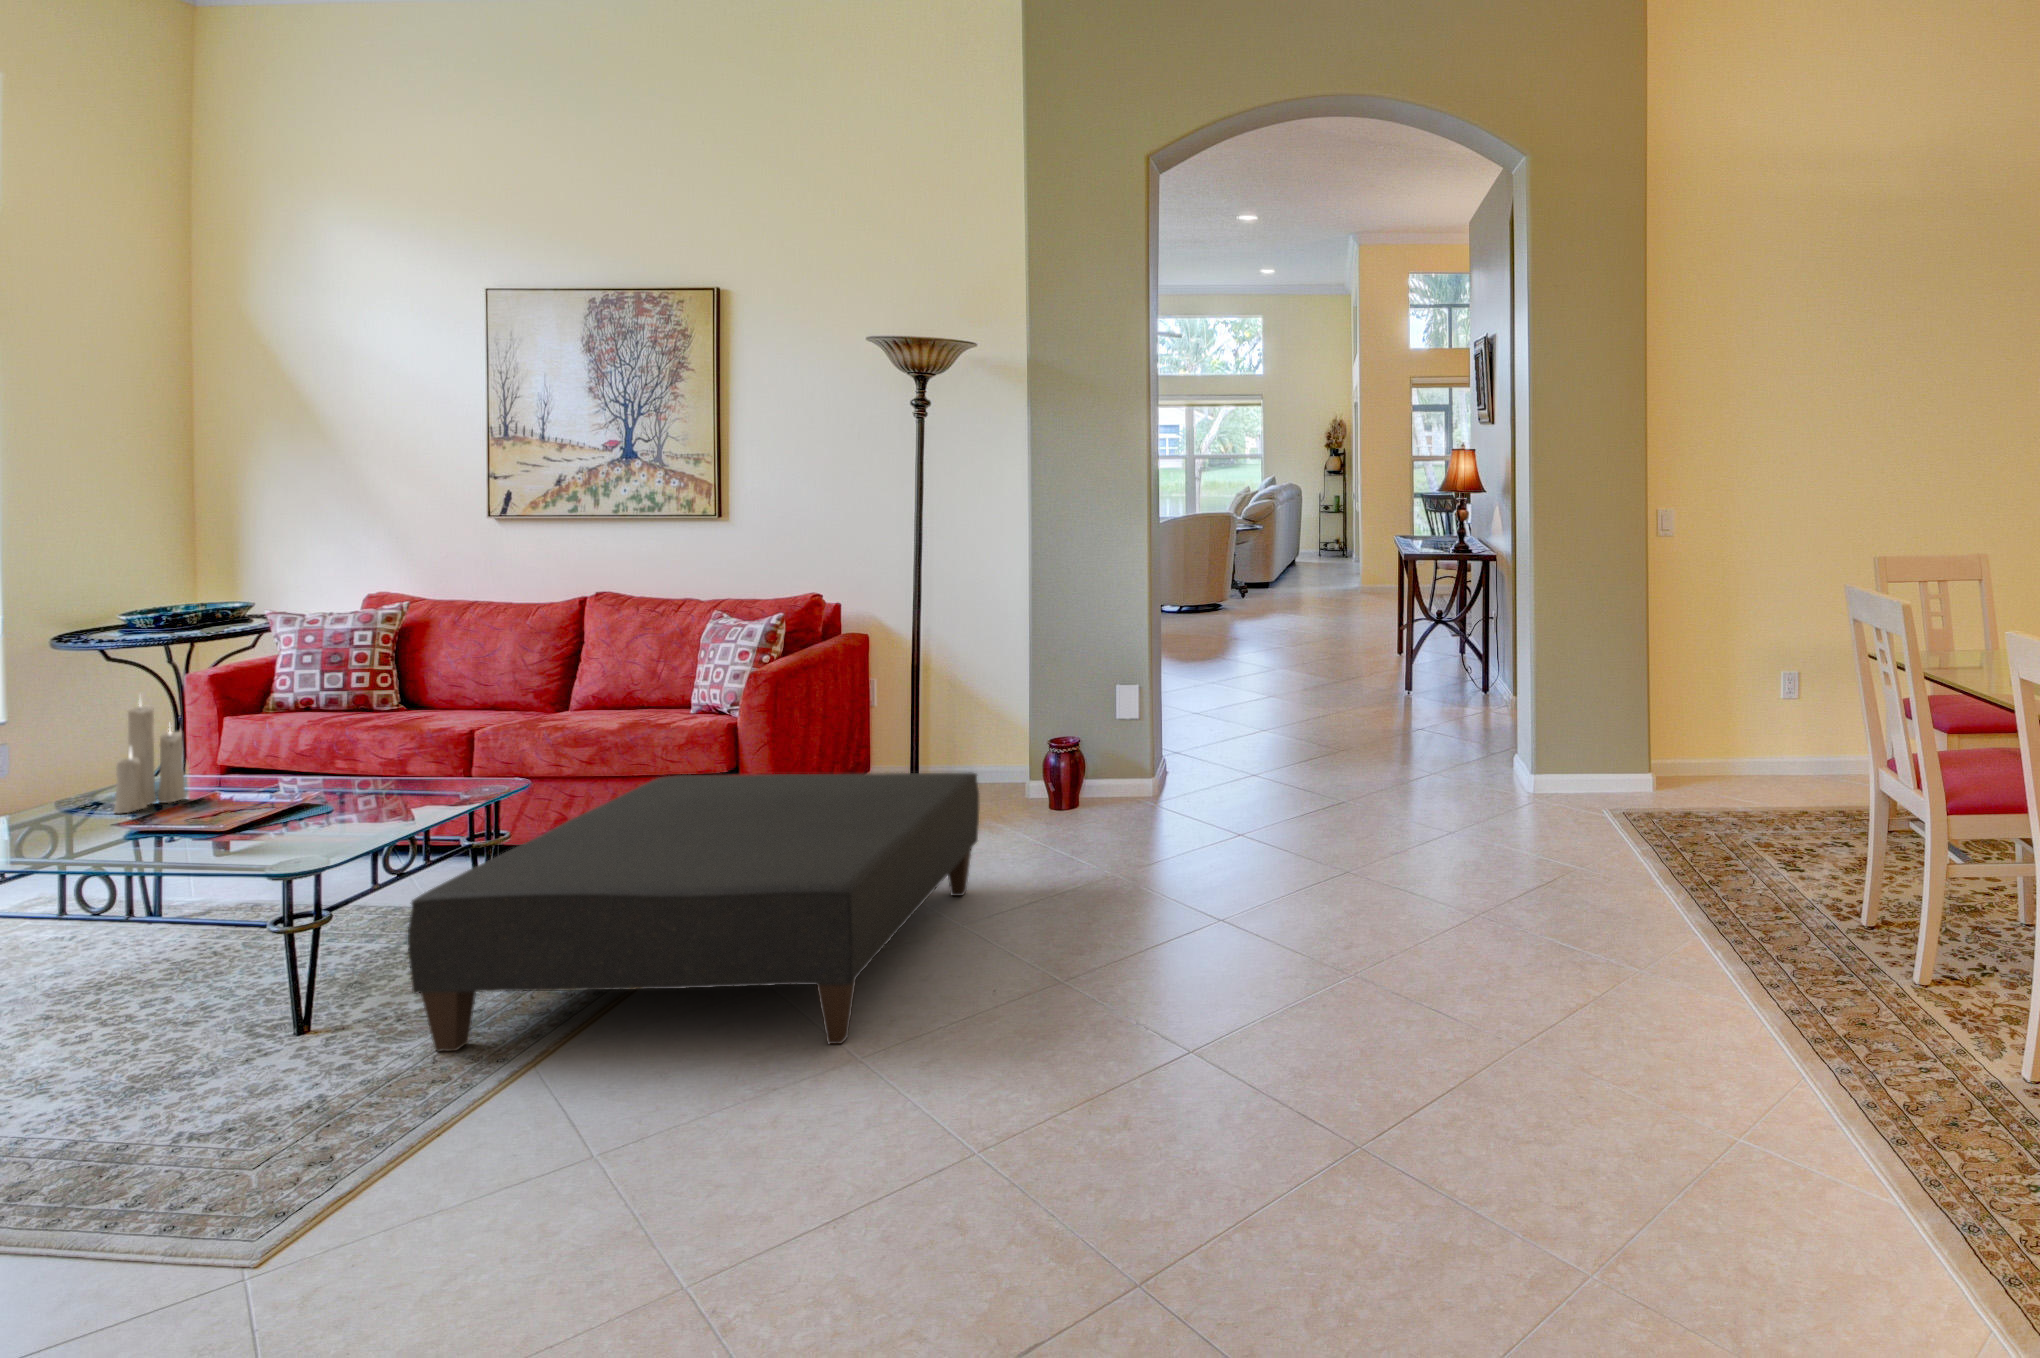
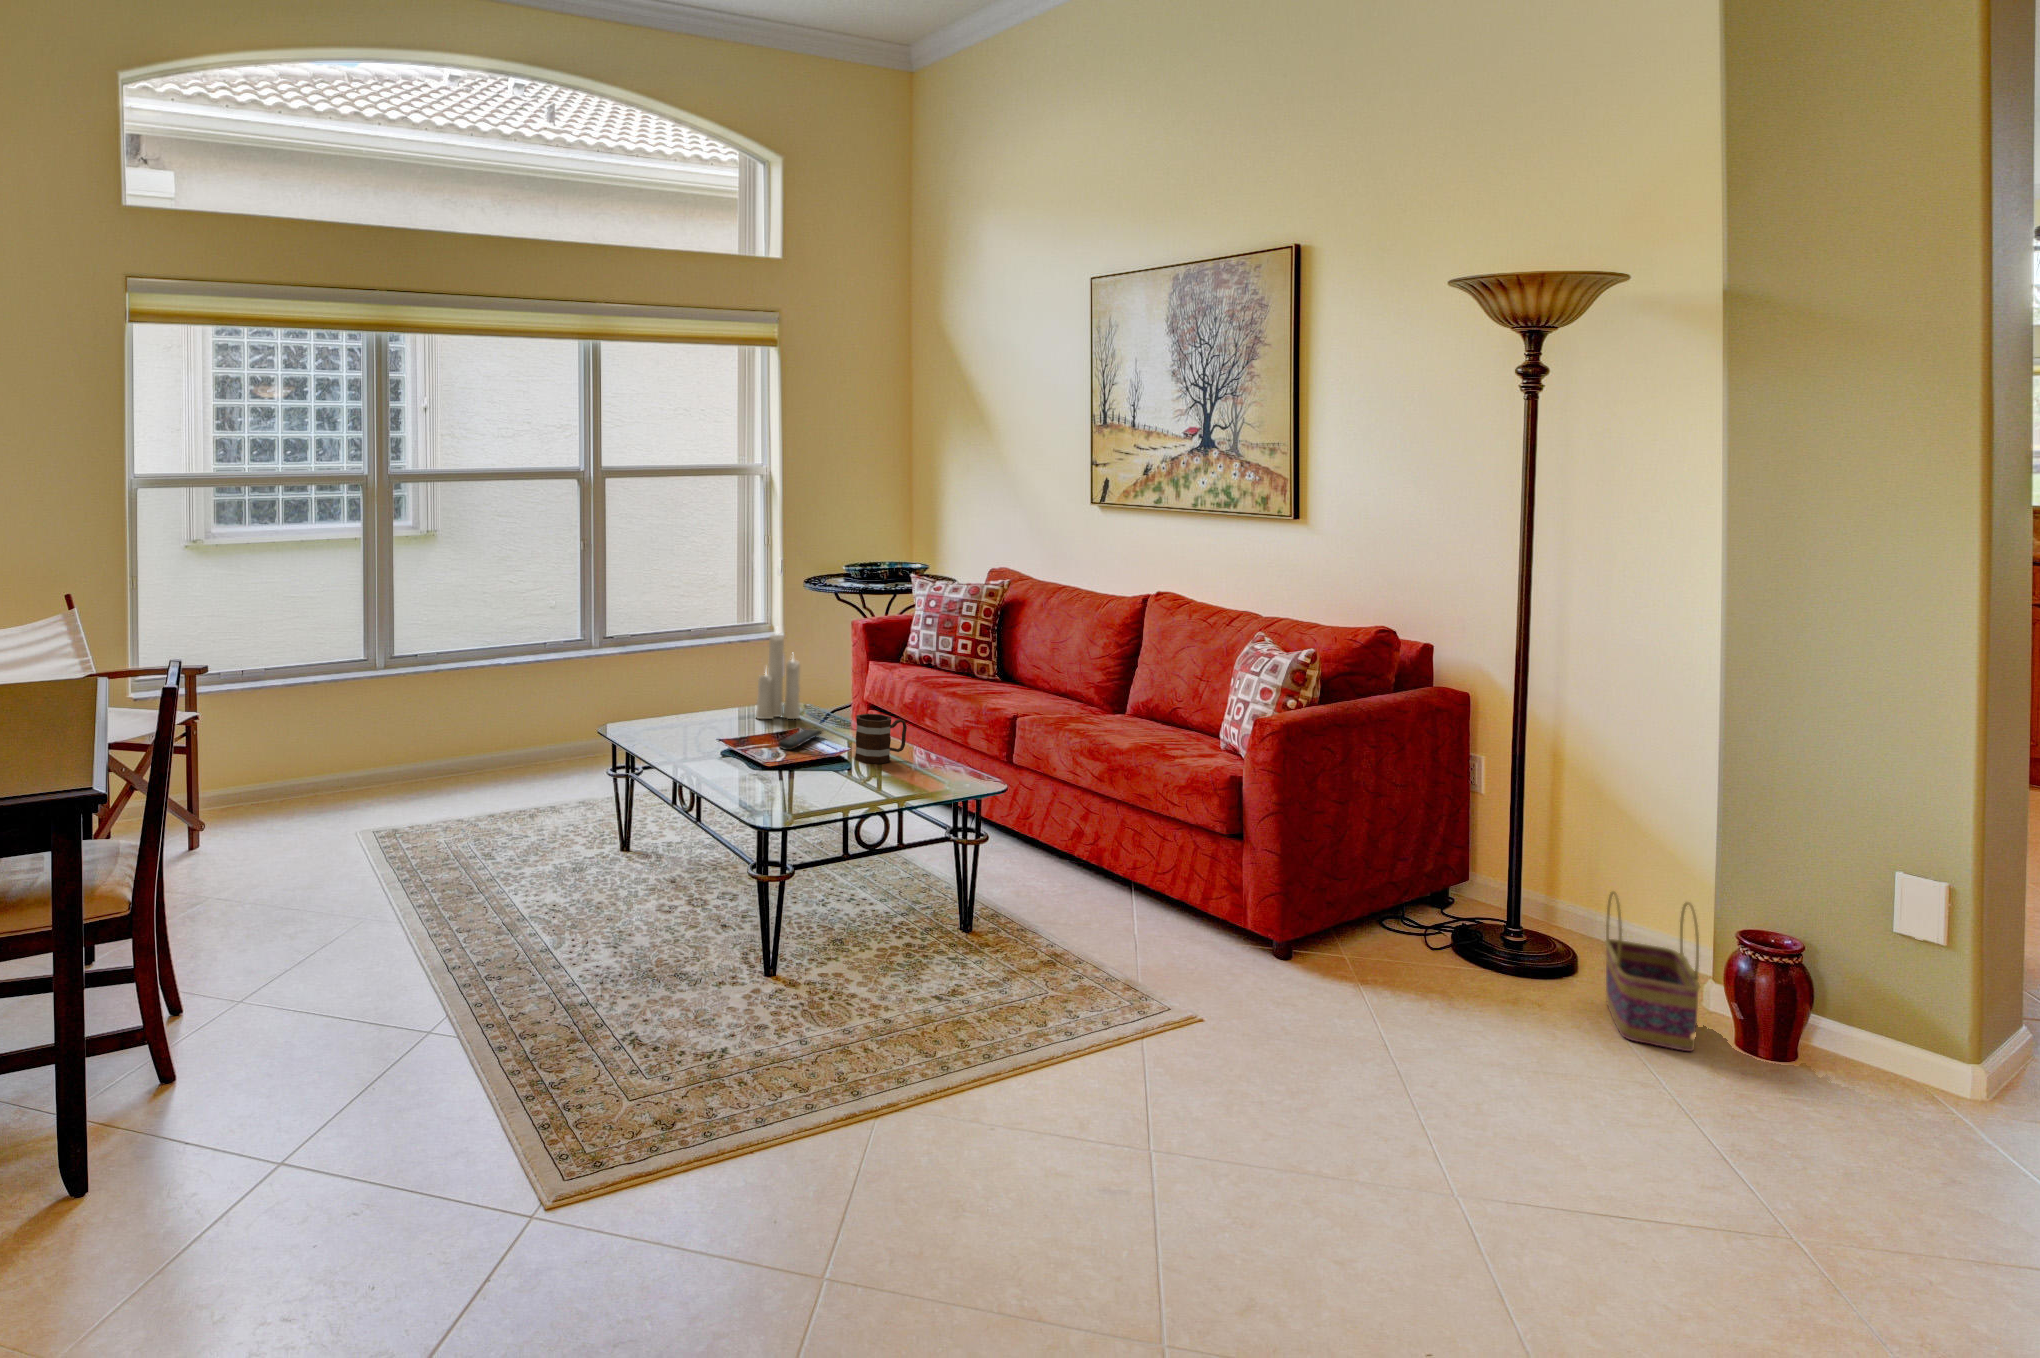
basket: none [983,727,1041,819] -> present [1605,891,1700,1051]
mug: none [329,757,395,813] -> present [855,714,907,764]
ottoman: present [408,773,979,1052] -> none [818,813,1503,1248]
remote control: none [211,798,255,829] -> present [778,728,823,750]

